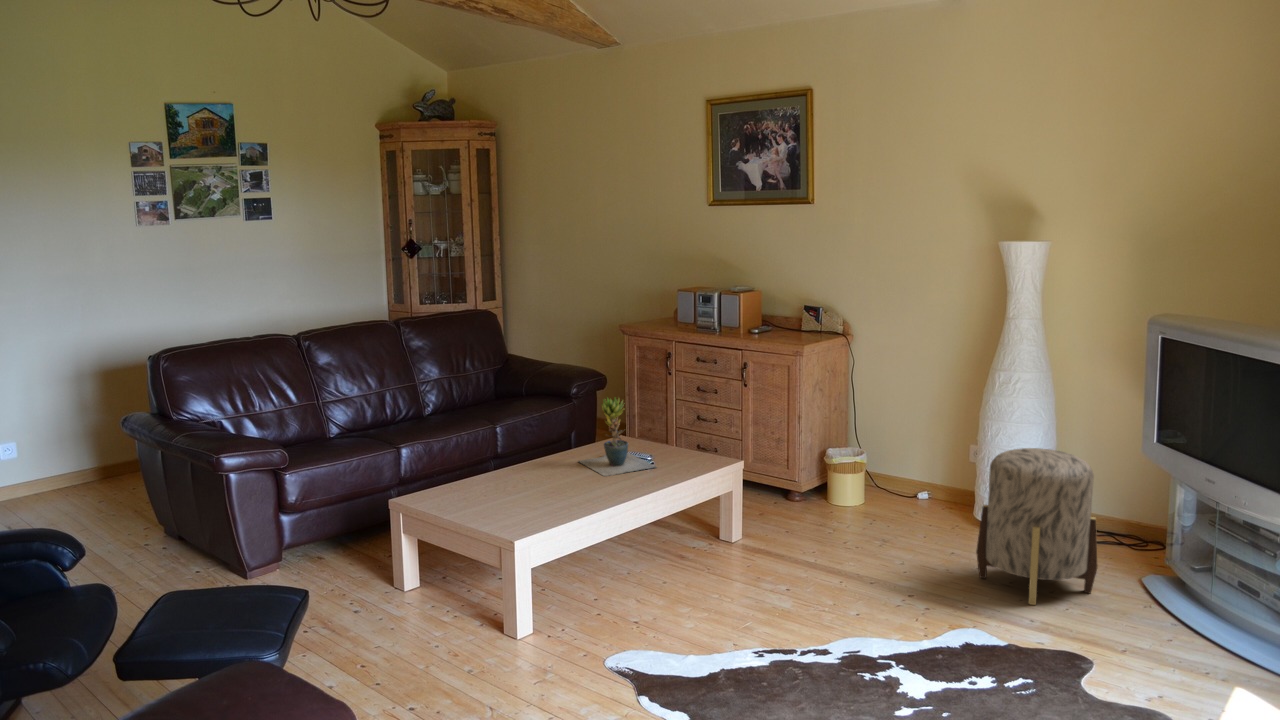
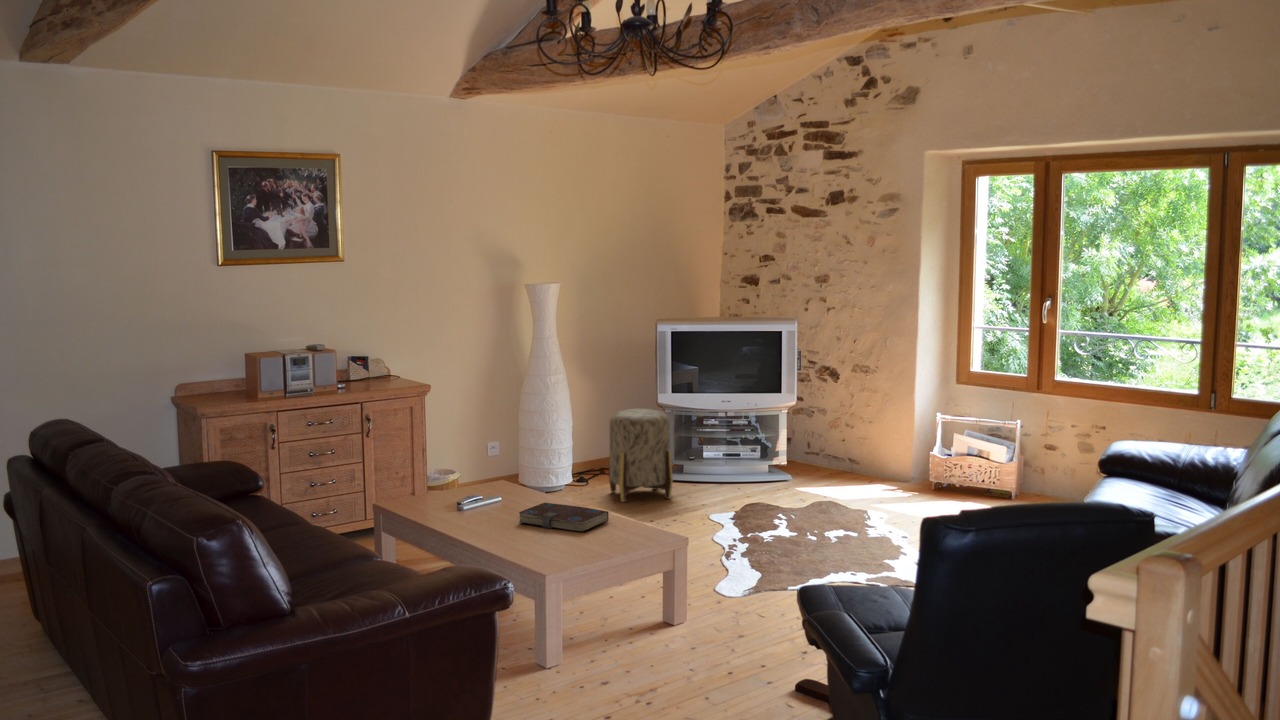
potted plant: present [579,397,655,476] -> none [447,434,520,510]
book: none [474,471,562,509] -> present [517,503,609,532]

